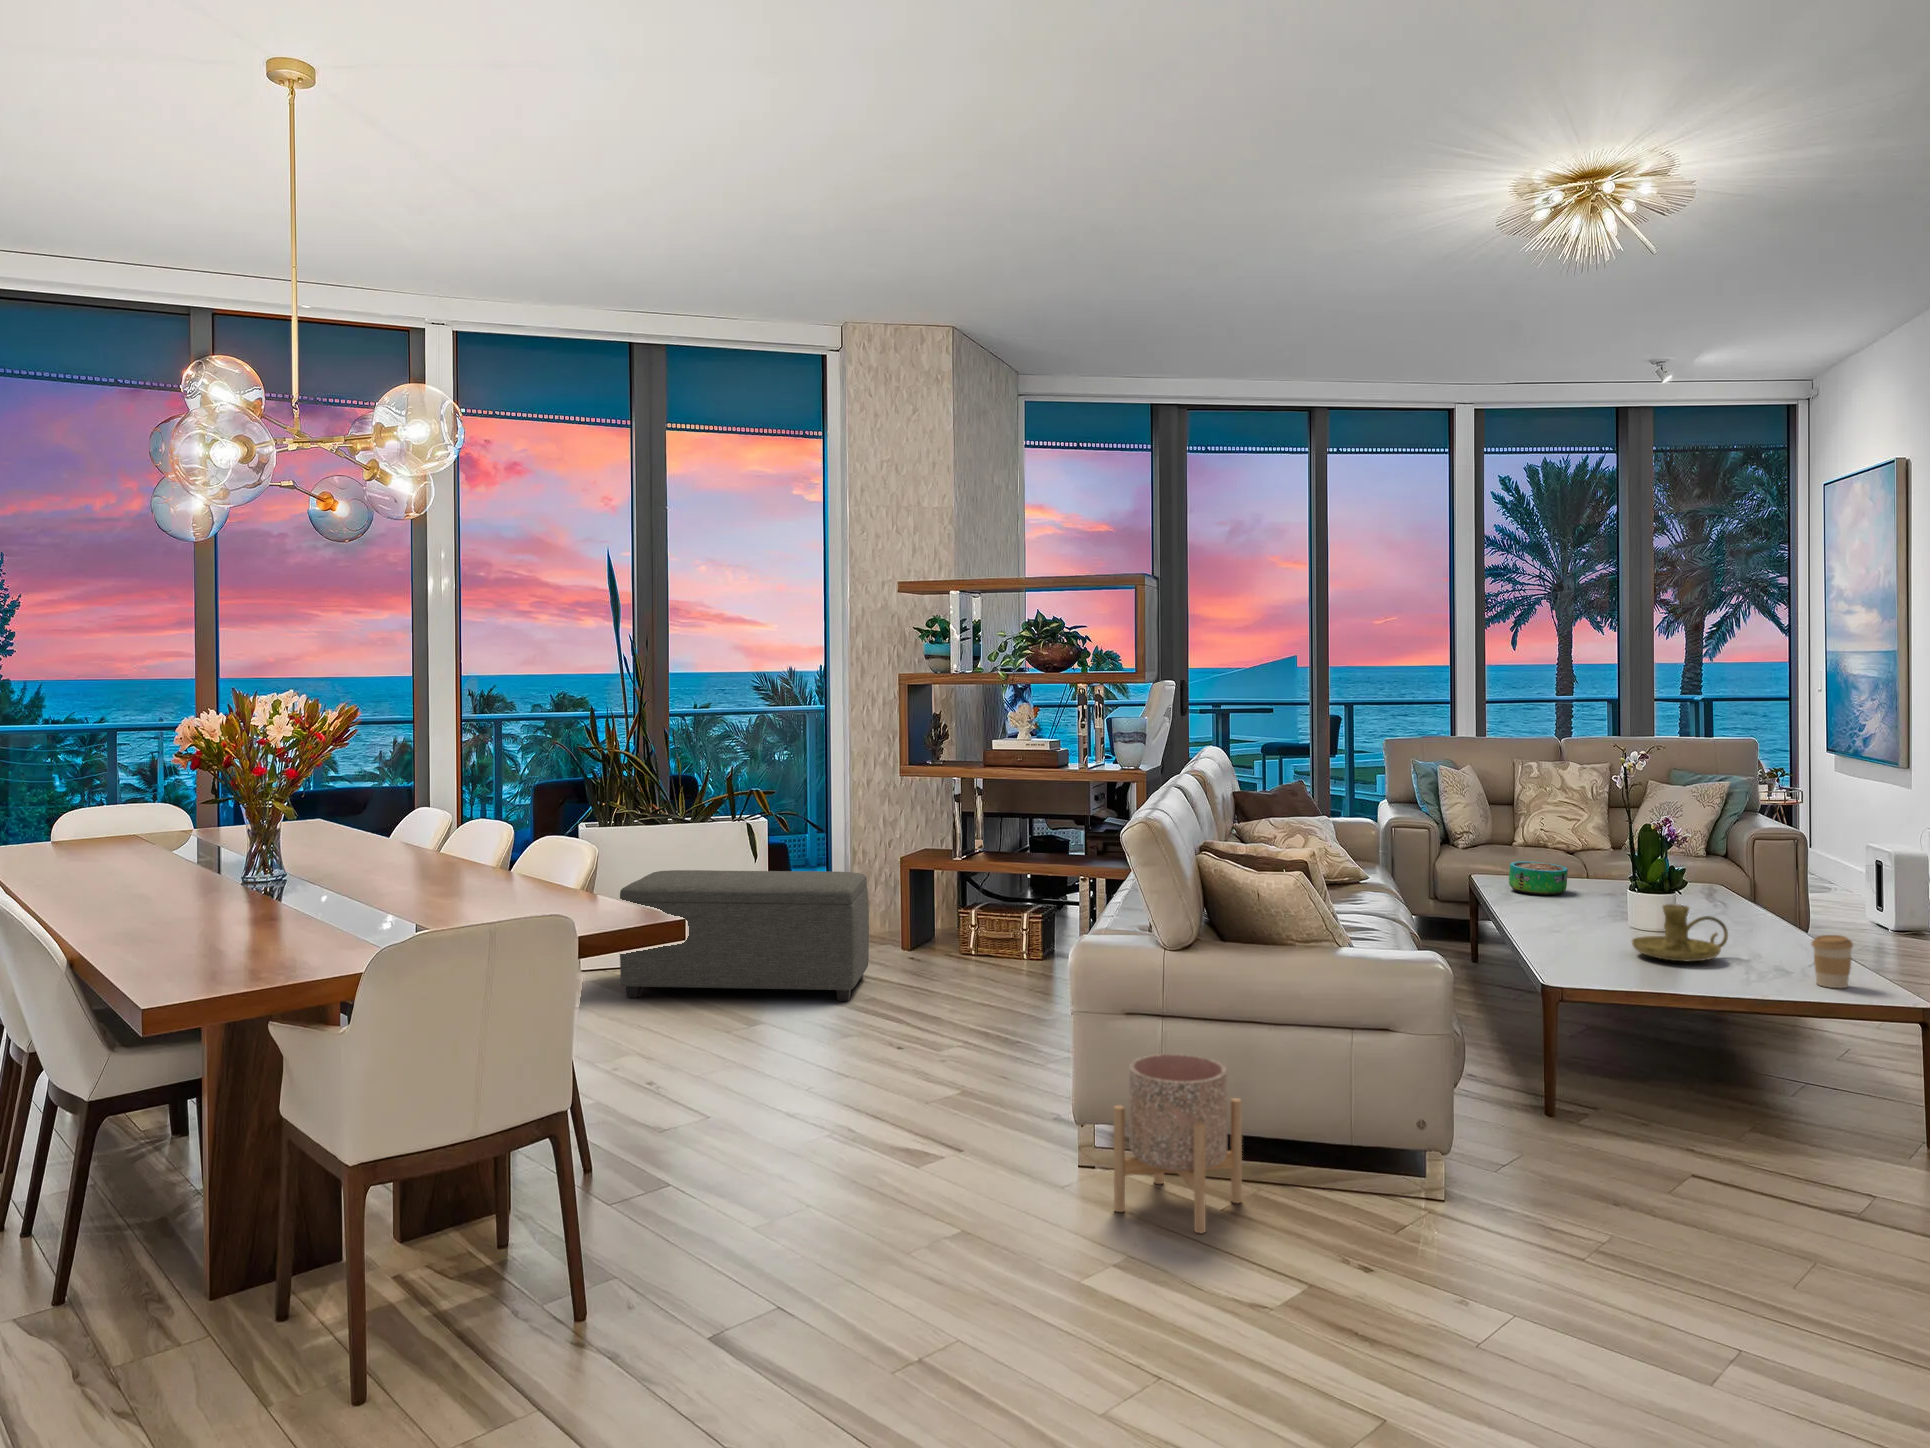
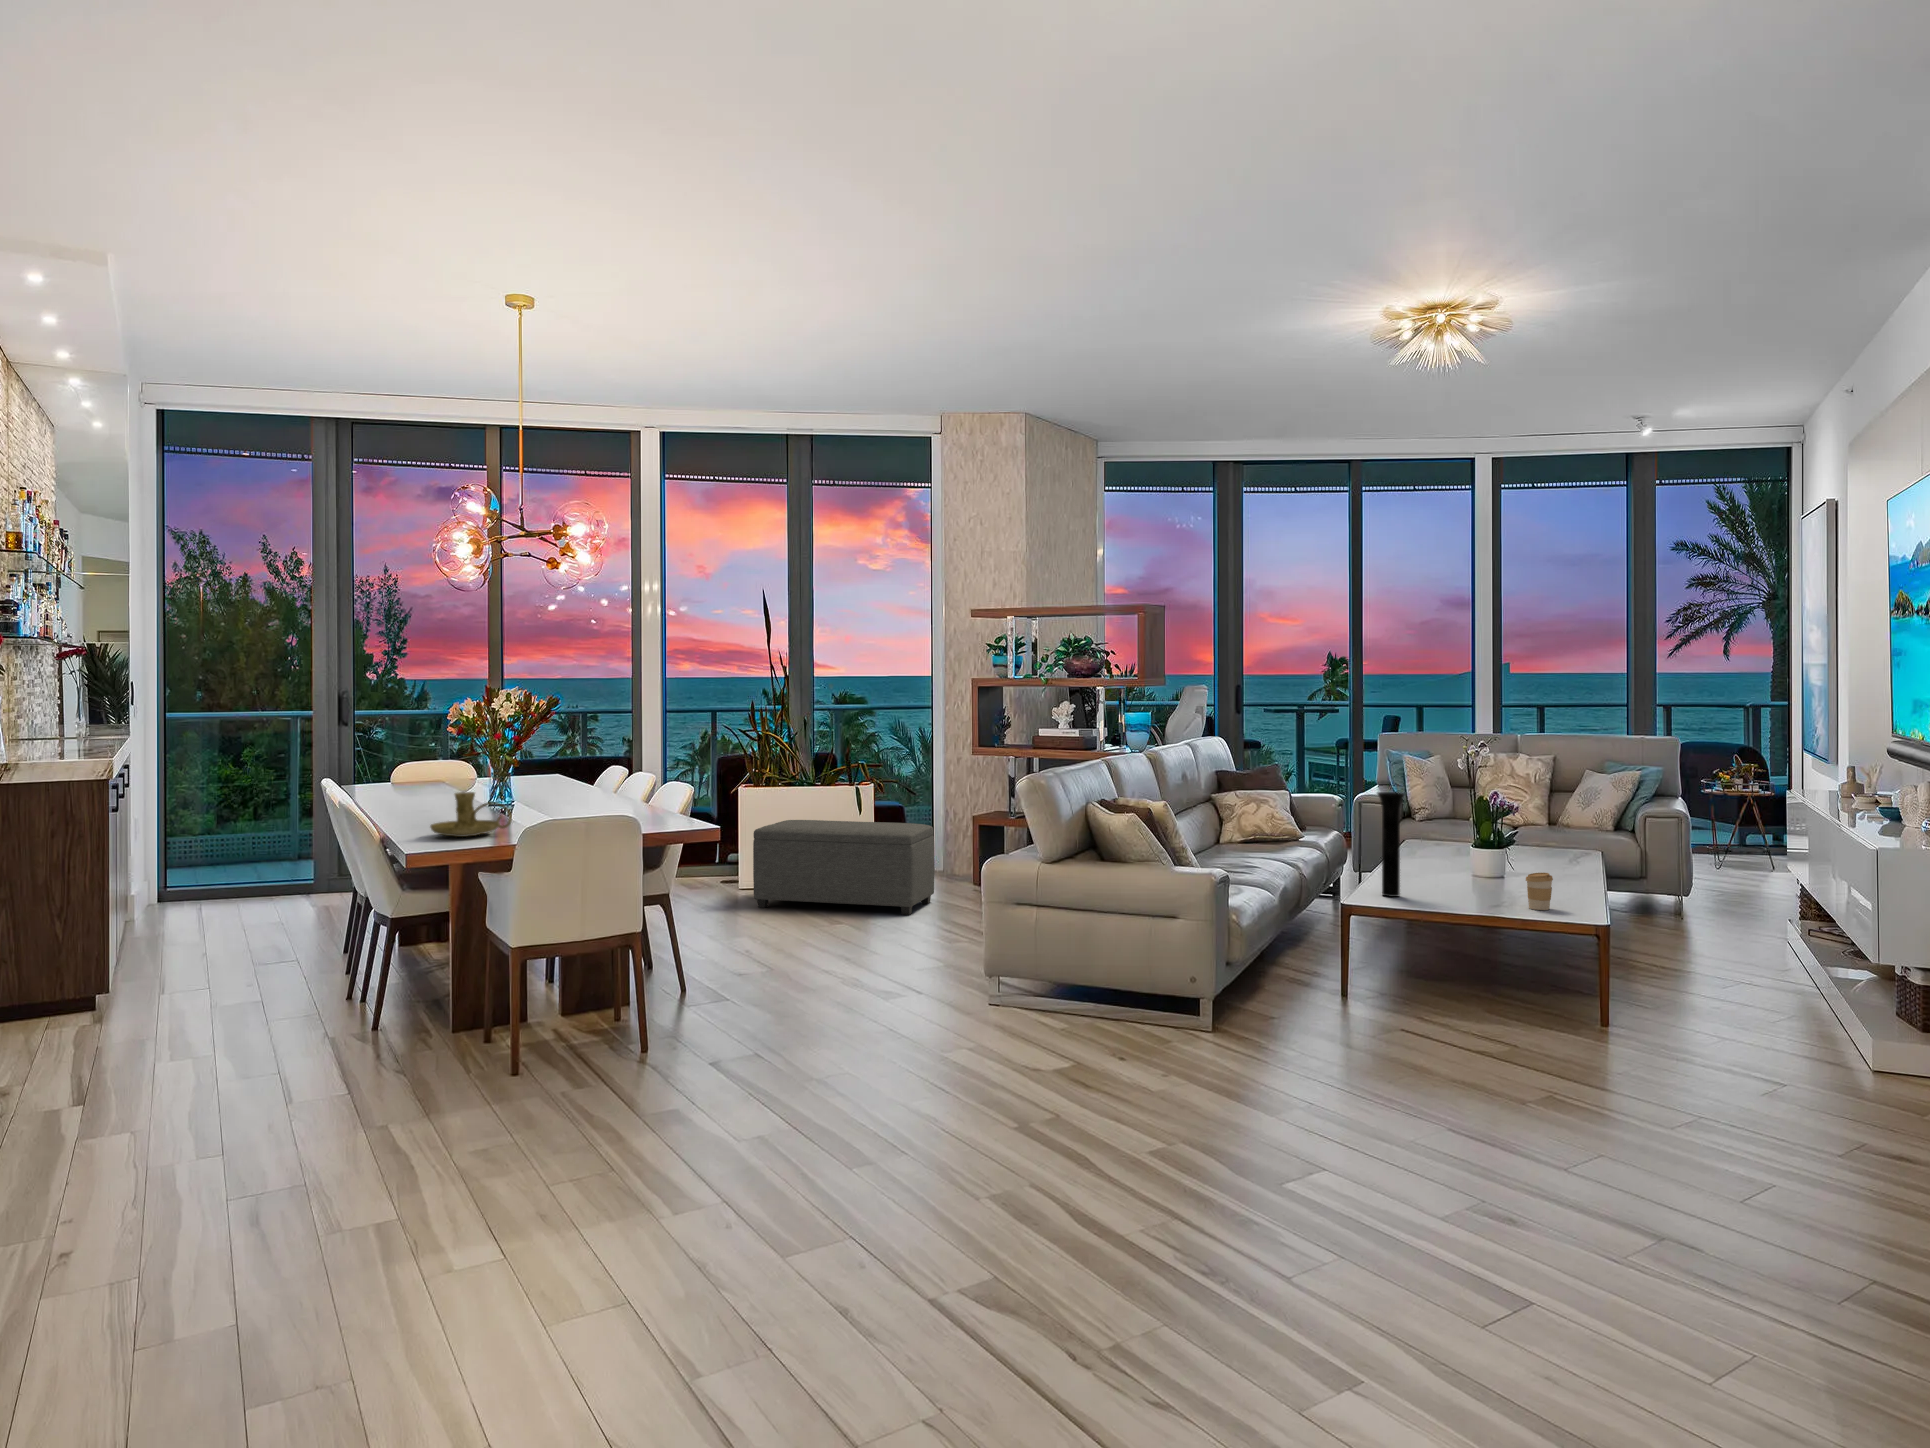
vase: none [1587,826,1630,973] -> present [1378,792,1405,897]
decorative bowl: present [1509,861,1568,895] -> none [1411,828,1455,853]
candle holder: present [1632,904,1728,961] -> present [430,792,512,837]
planter: present [1114,1054,1242,1233] -> none [990,929,1076,1036]

